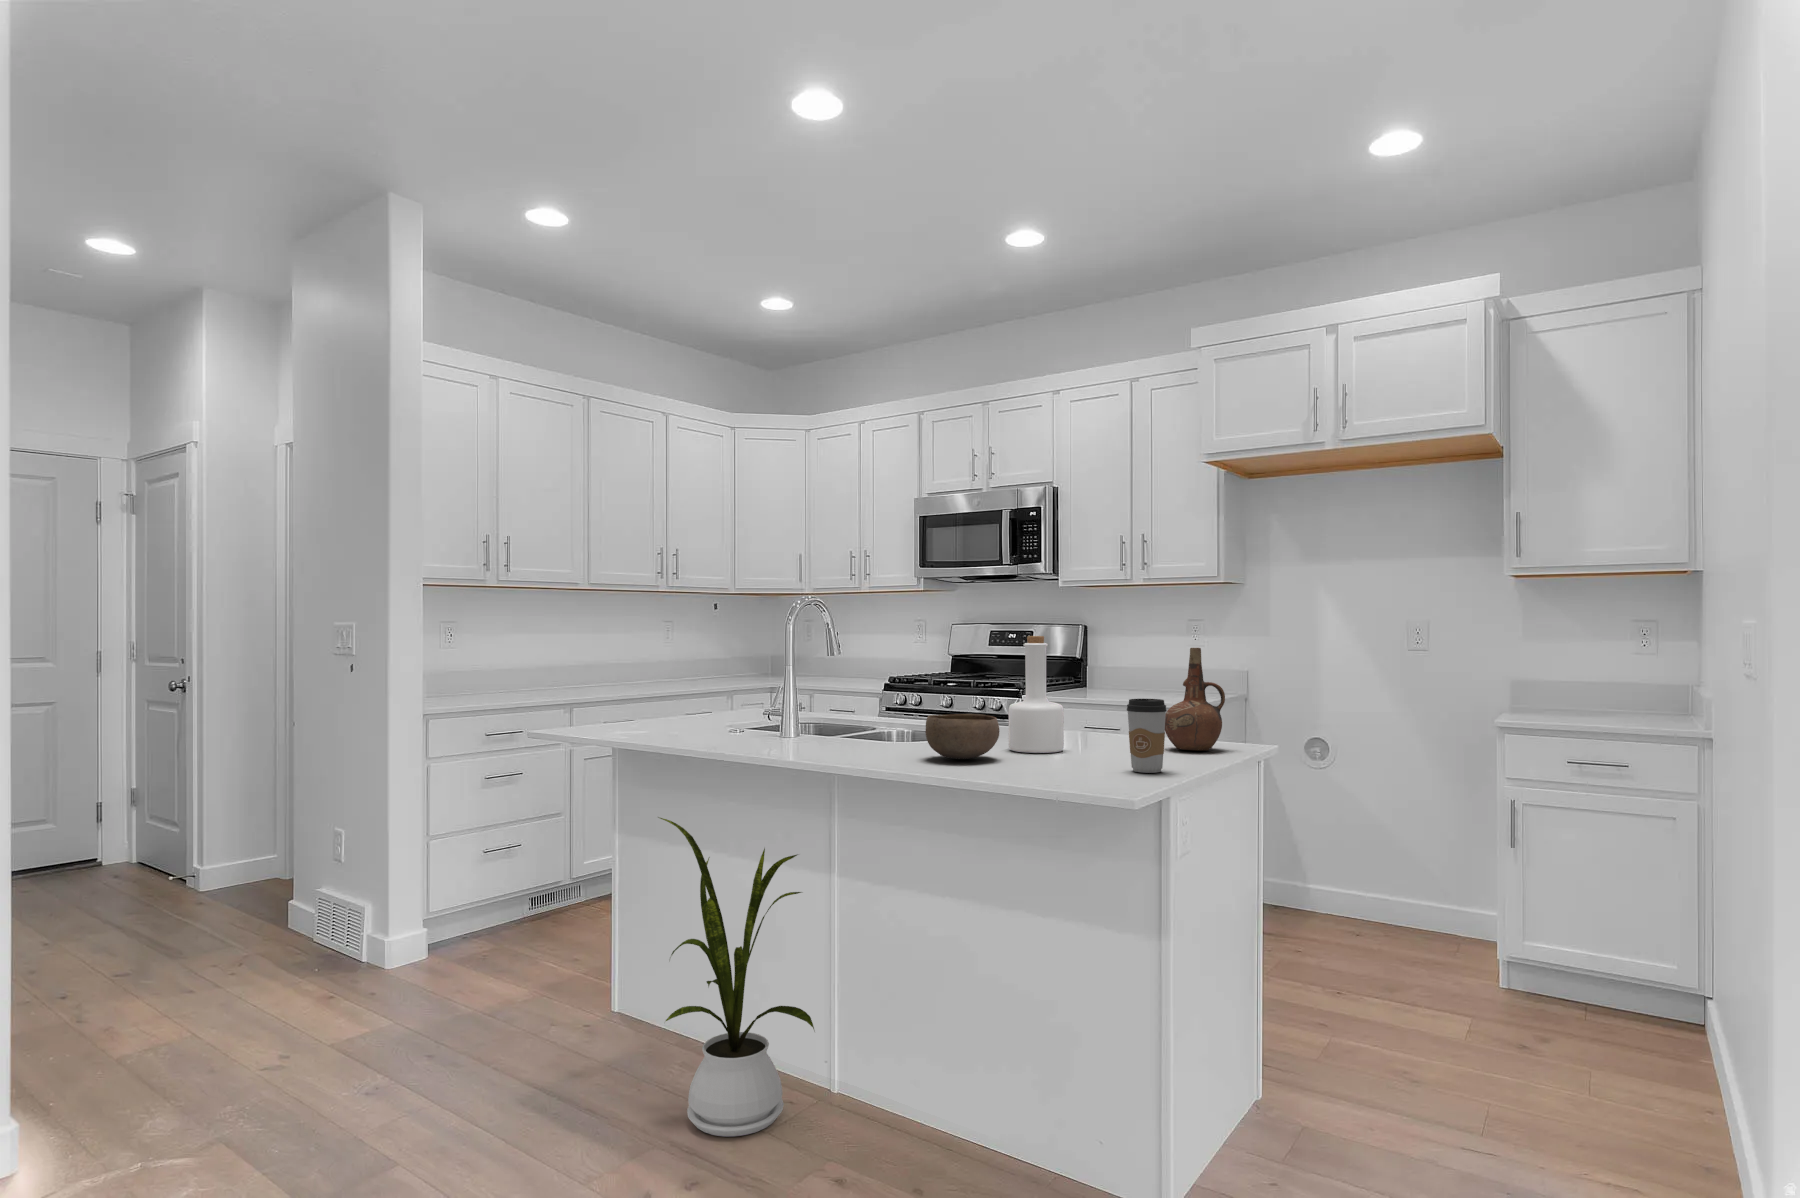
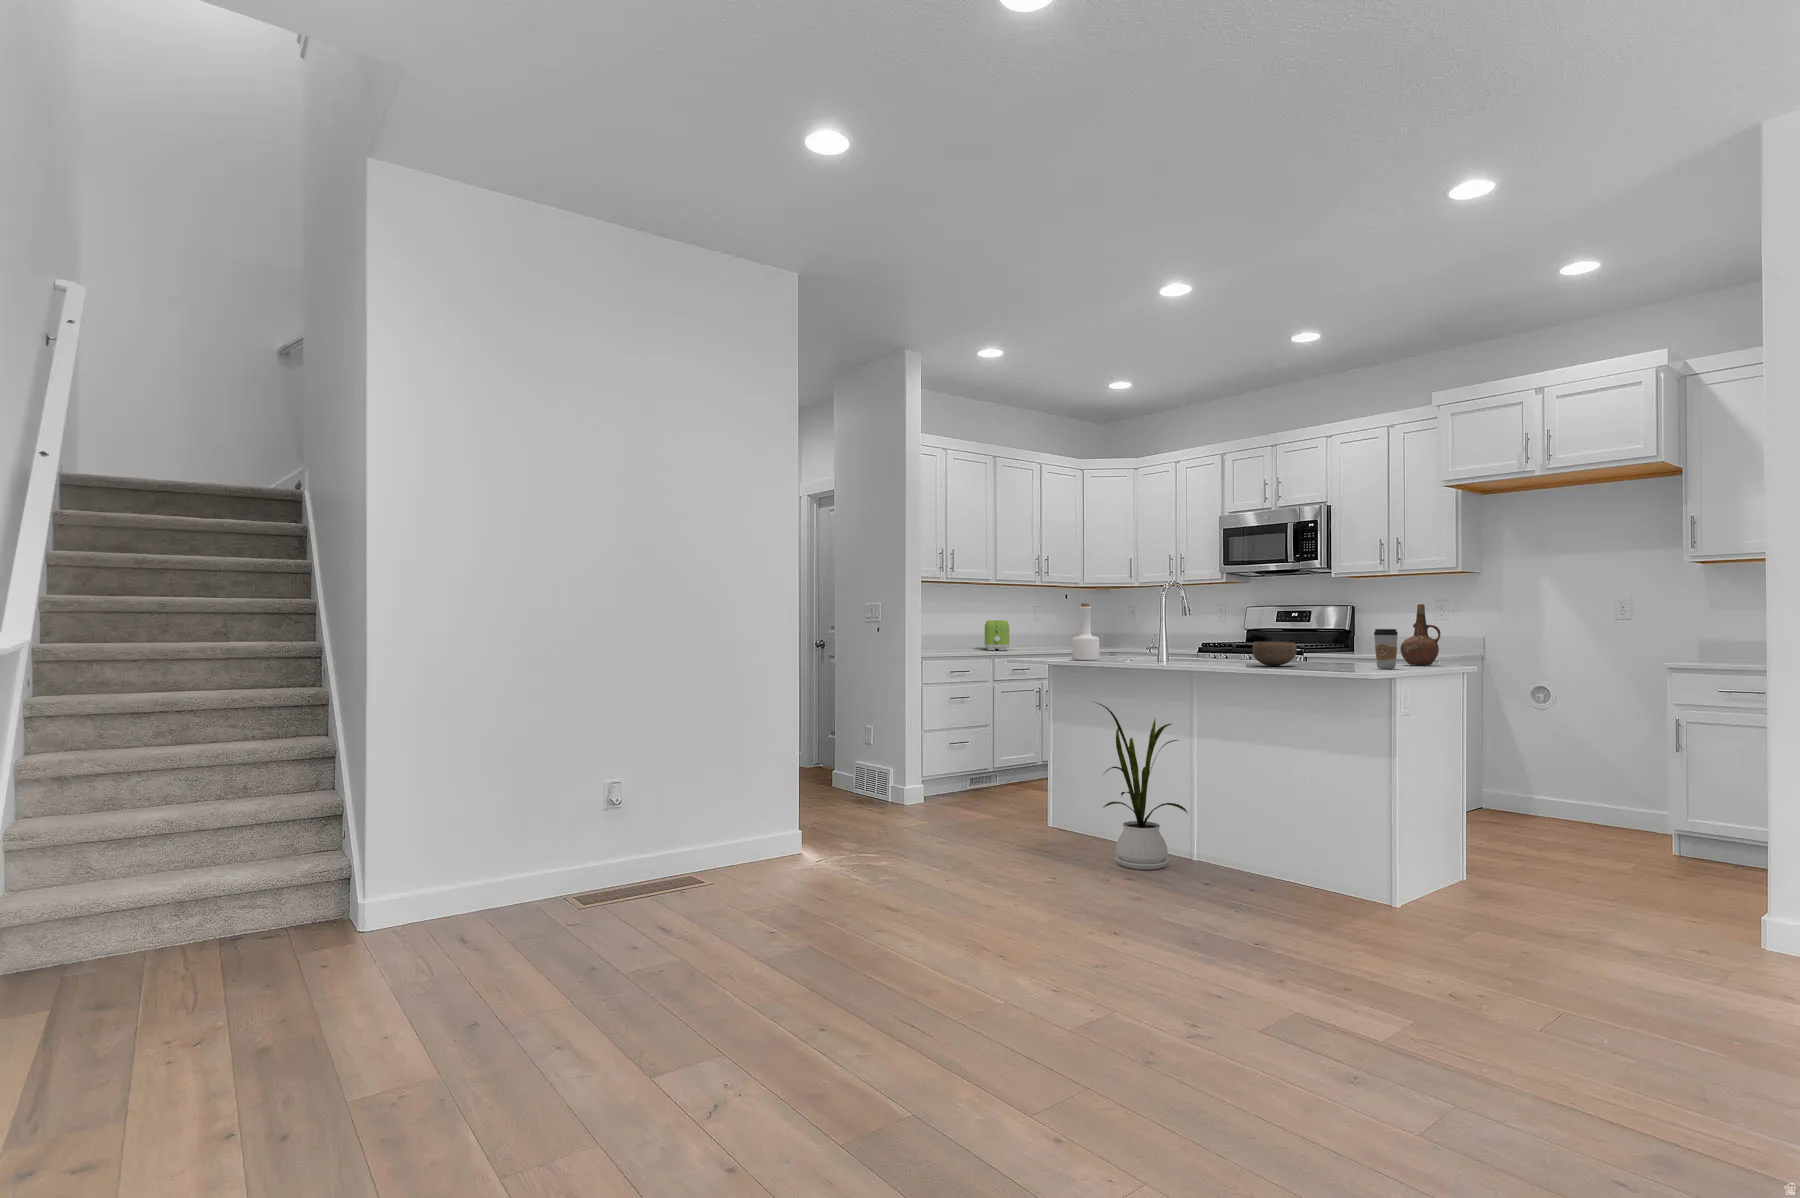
bottle: present [1008,636,1064,753] -> present [1072,603,1099,660]
toaster: none [570,644,612,692] -> present [985,620,1009,650]

